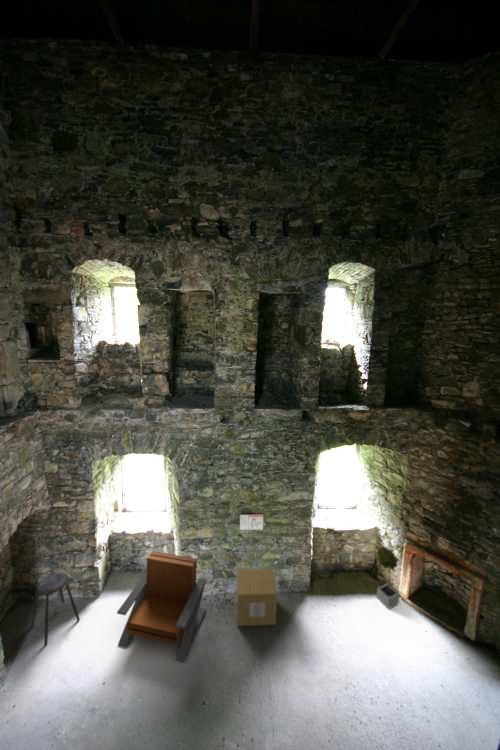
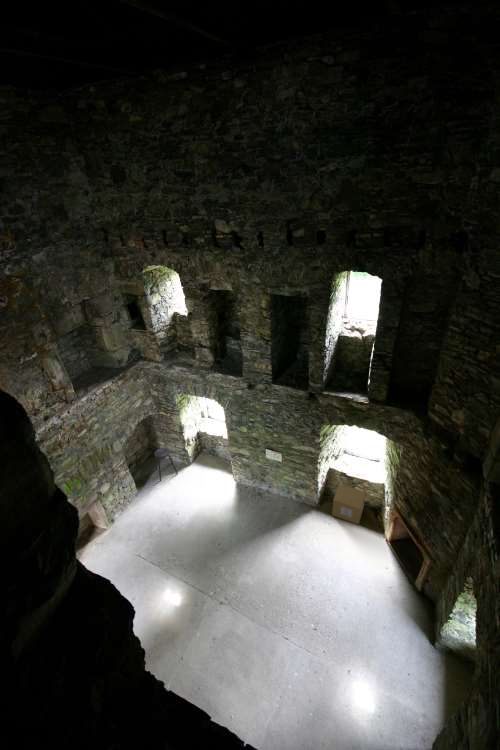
potted tree: present [377,547,399,609] -> none [367,502,387,542]
lounge chair: present [117,551,206,662] -> none [189,452,244,516]
cardboard box: present [237,569,277,626] -> present [332,484,366,524]

